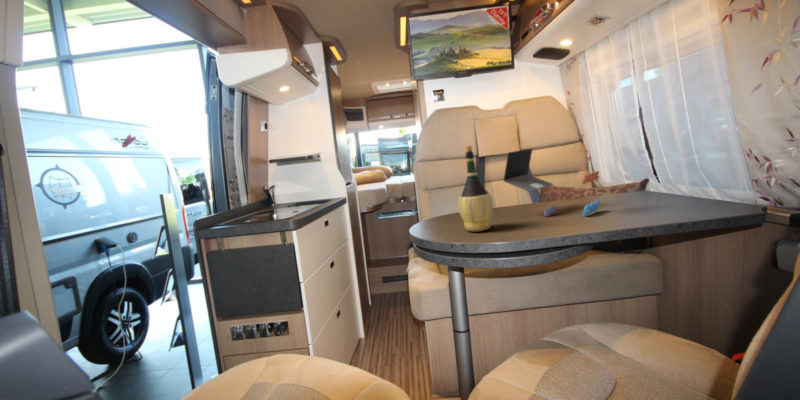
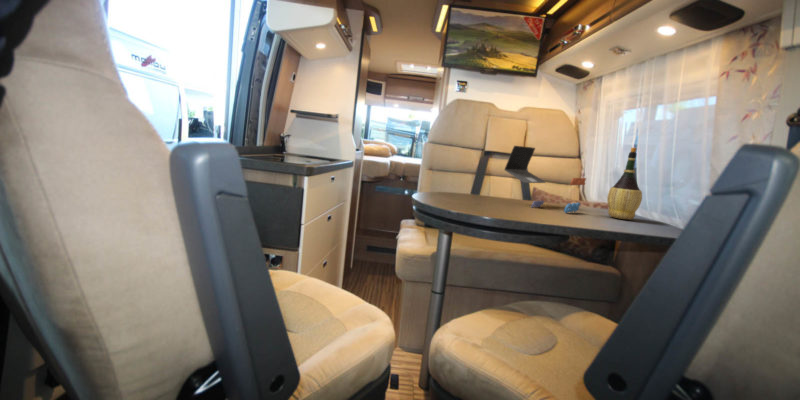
wine bottle: present [458,146,493,231] -> present [607,148,642,219]

